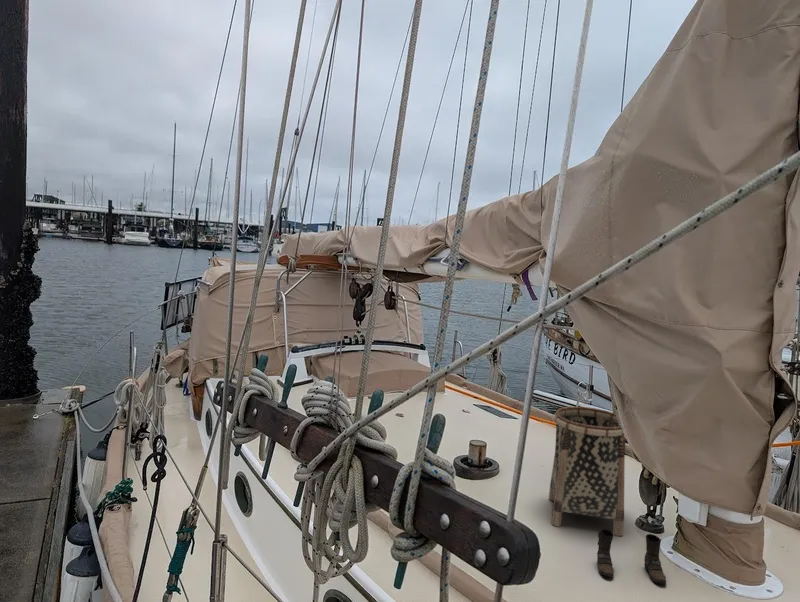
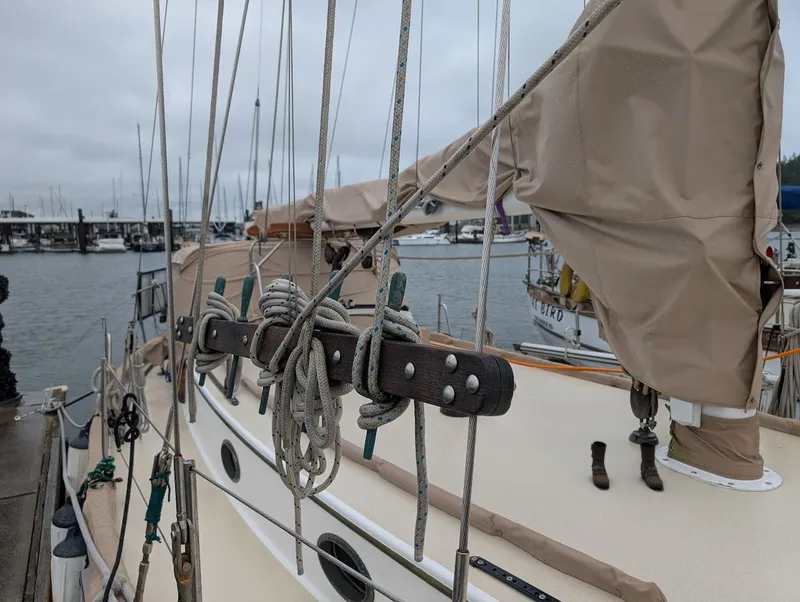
basket: present [549,407,626,536] -> none [540,332,619,454]

